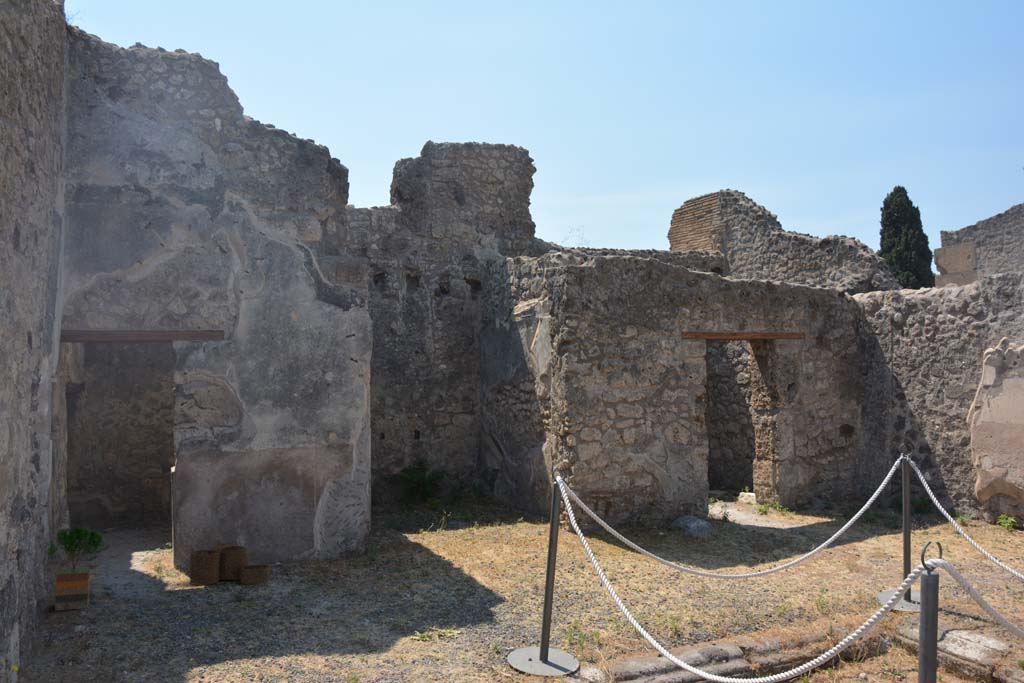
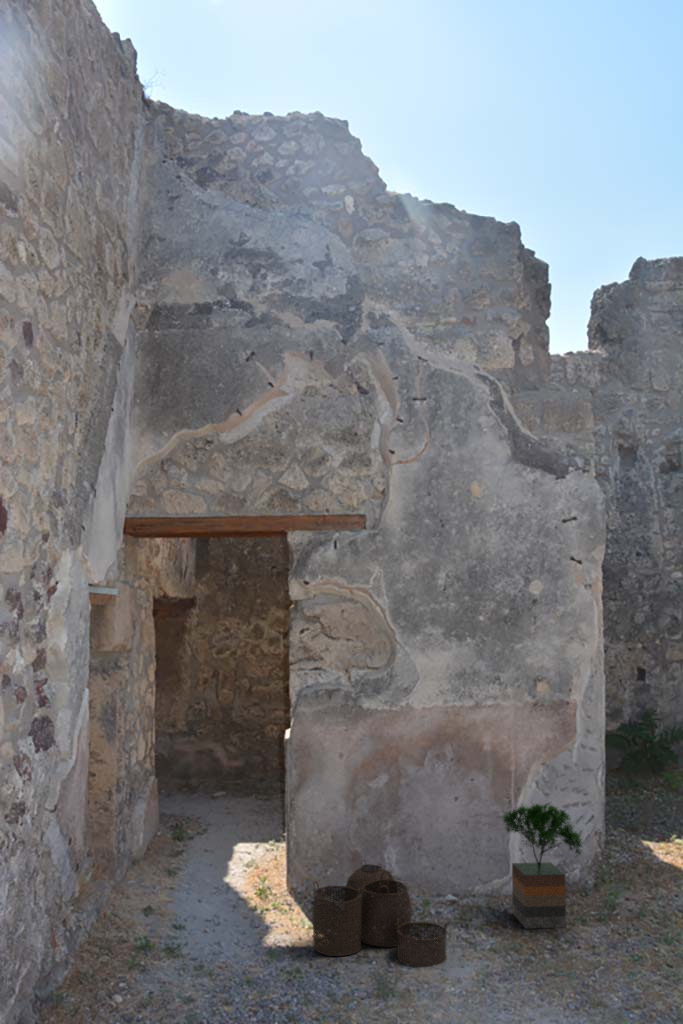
potted tree: present [46,527,104,611] -> present [502,804,583,929]

